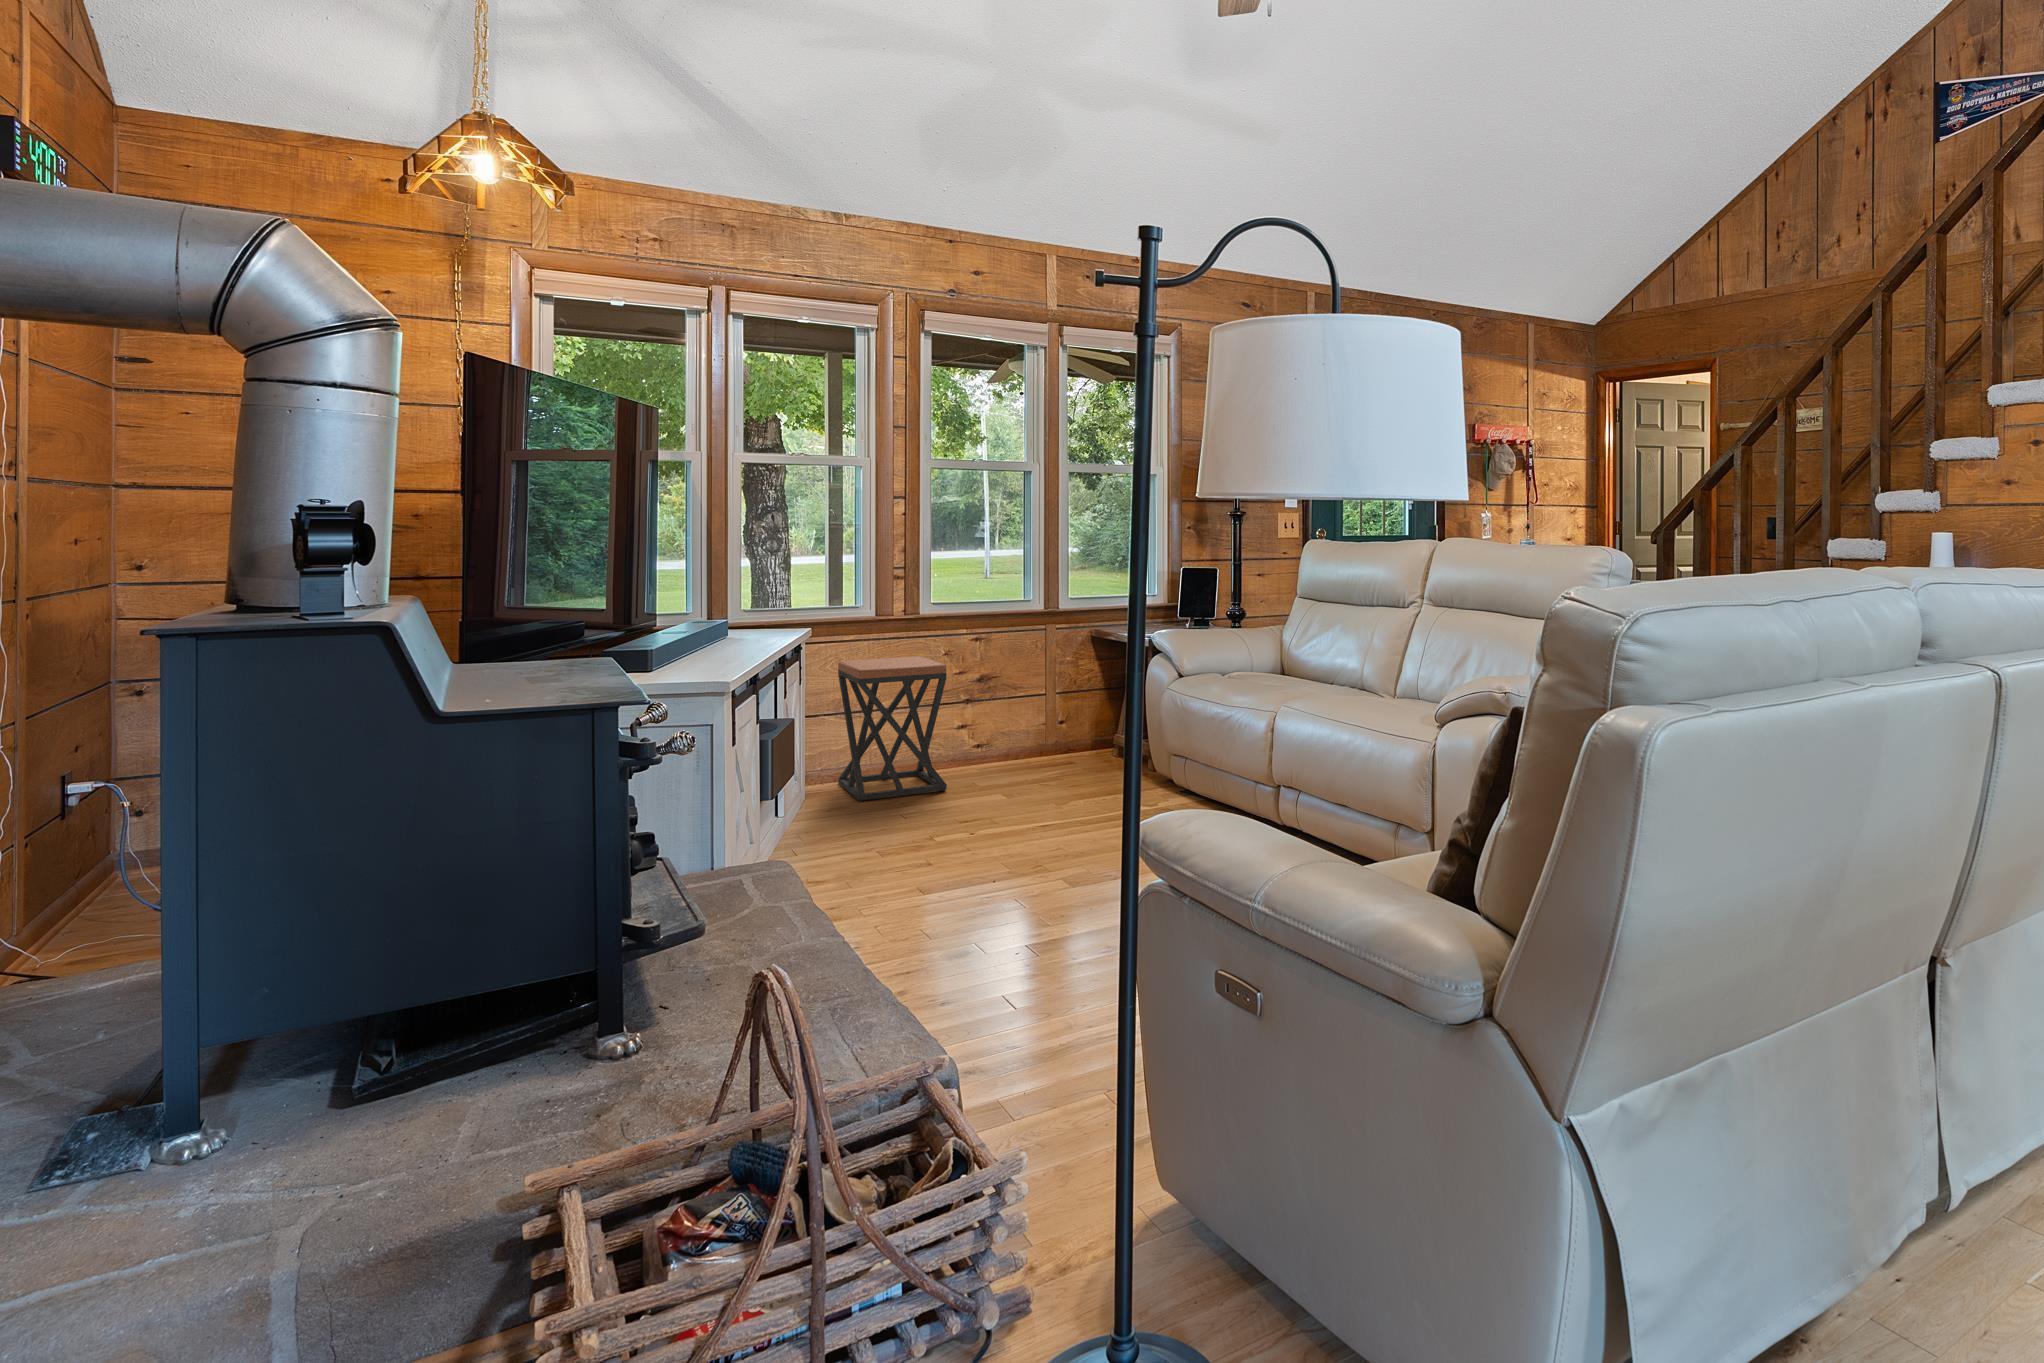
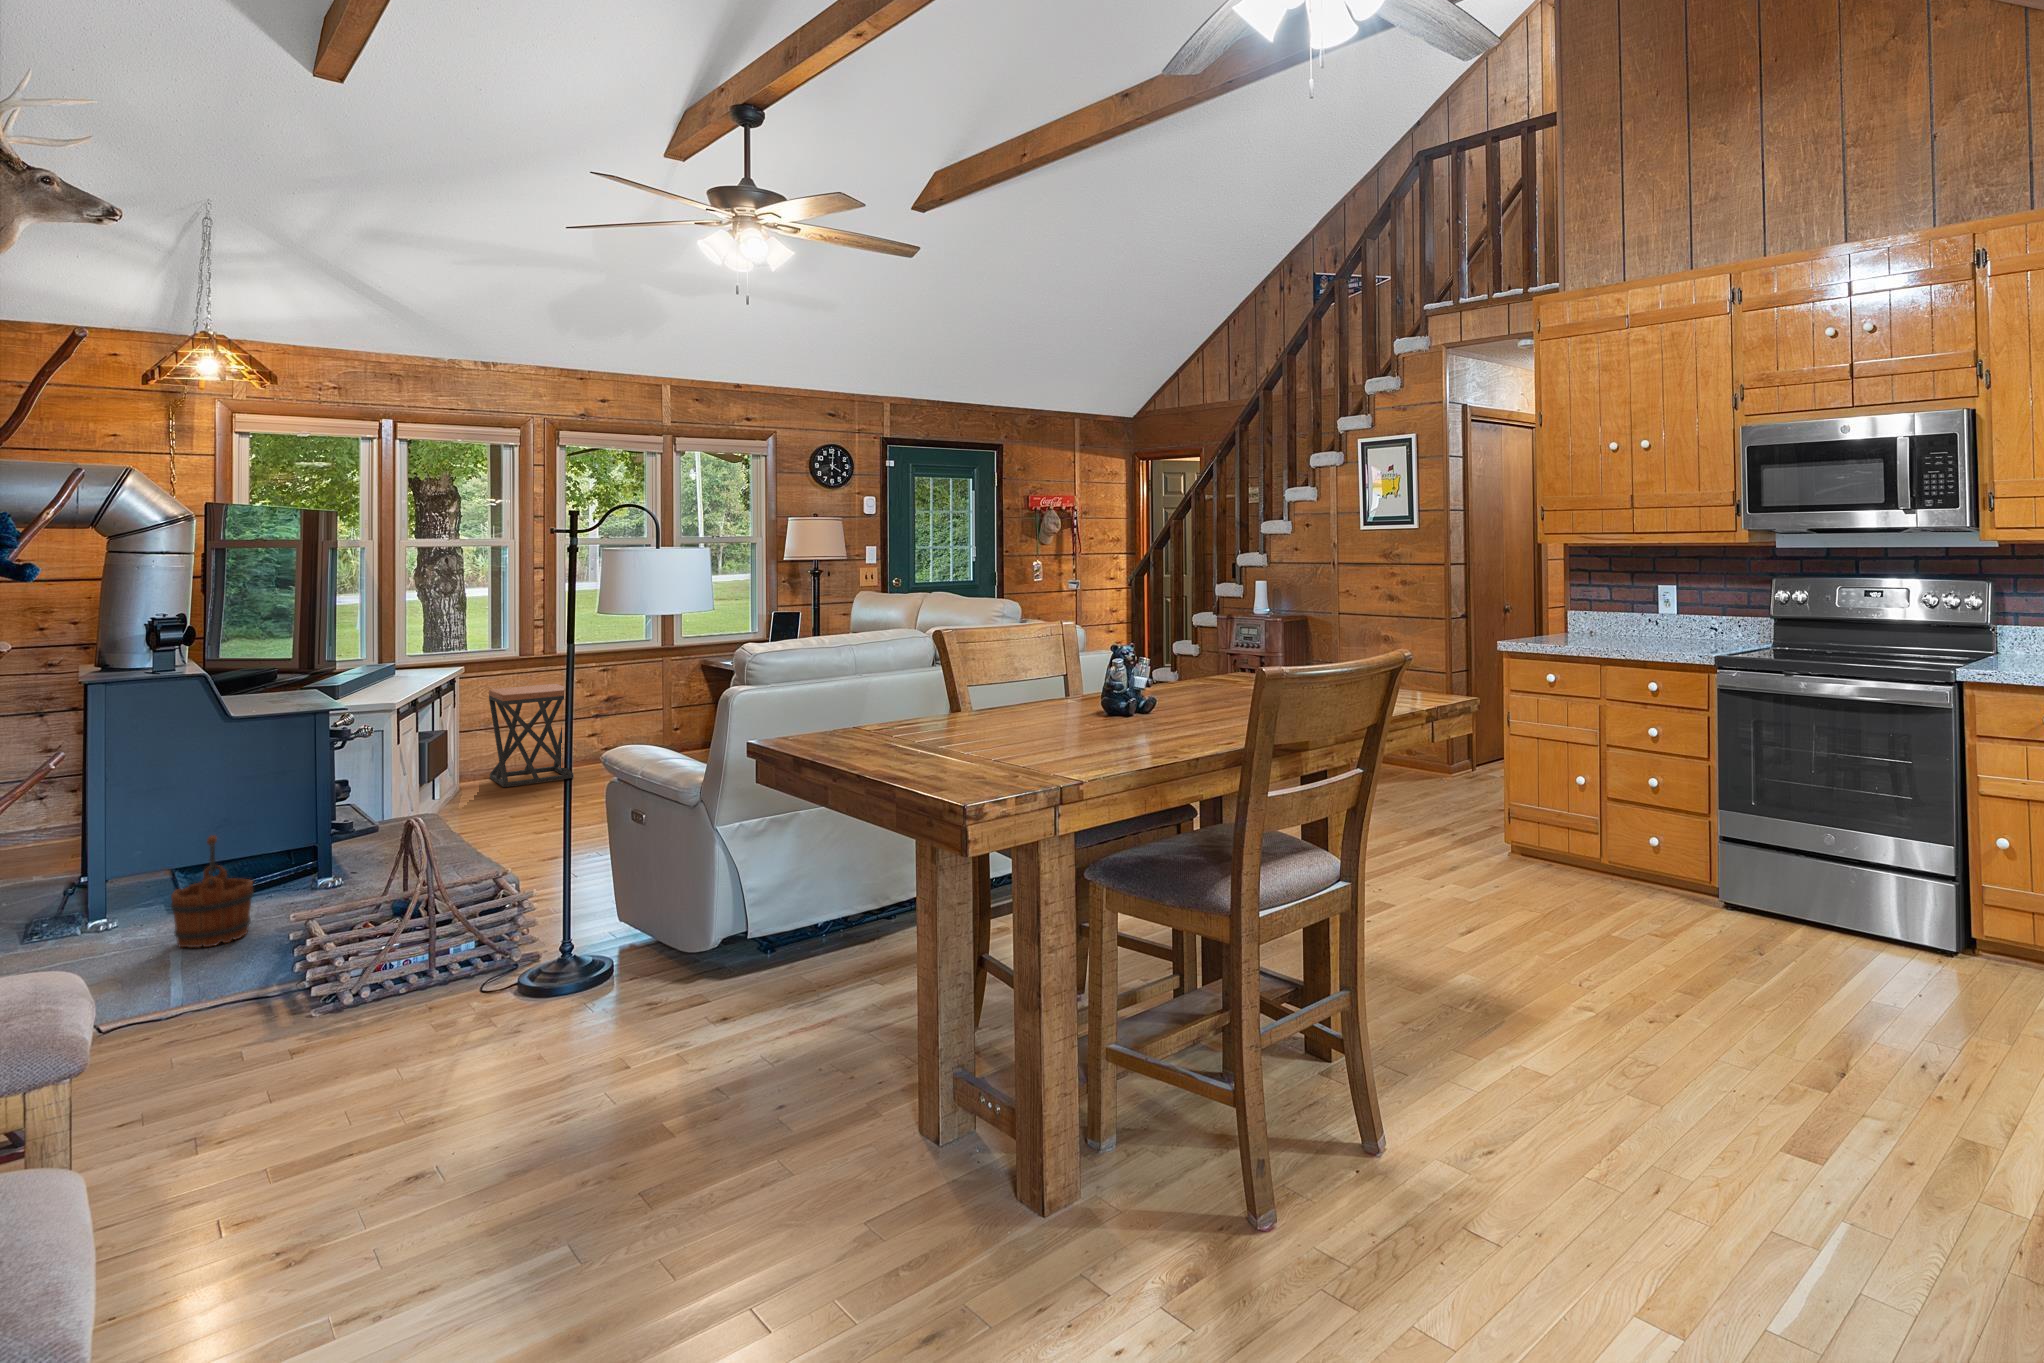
wooden bucket: none [326,935,480,1170] -> present [171,835,254,947]

